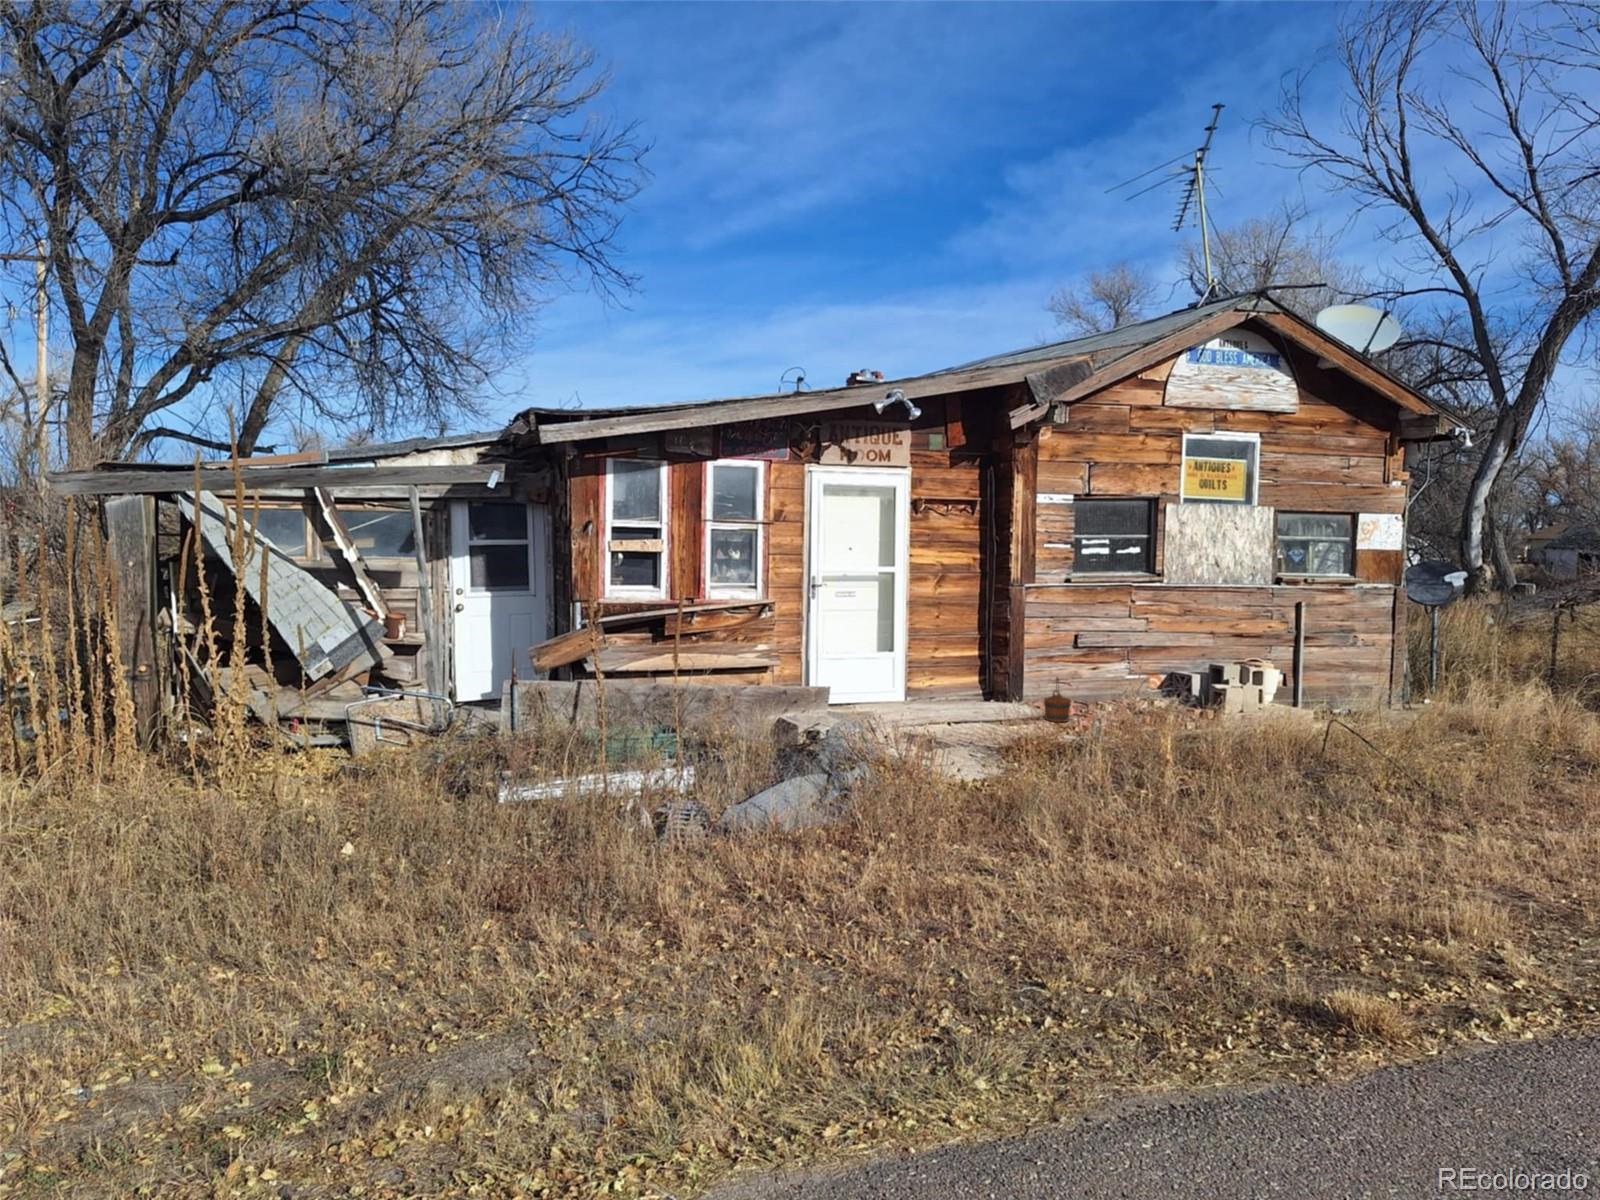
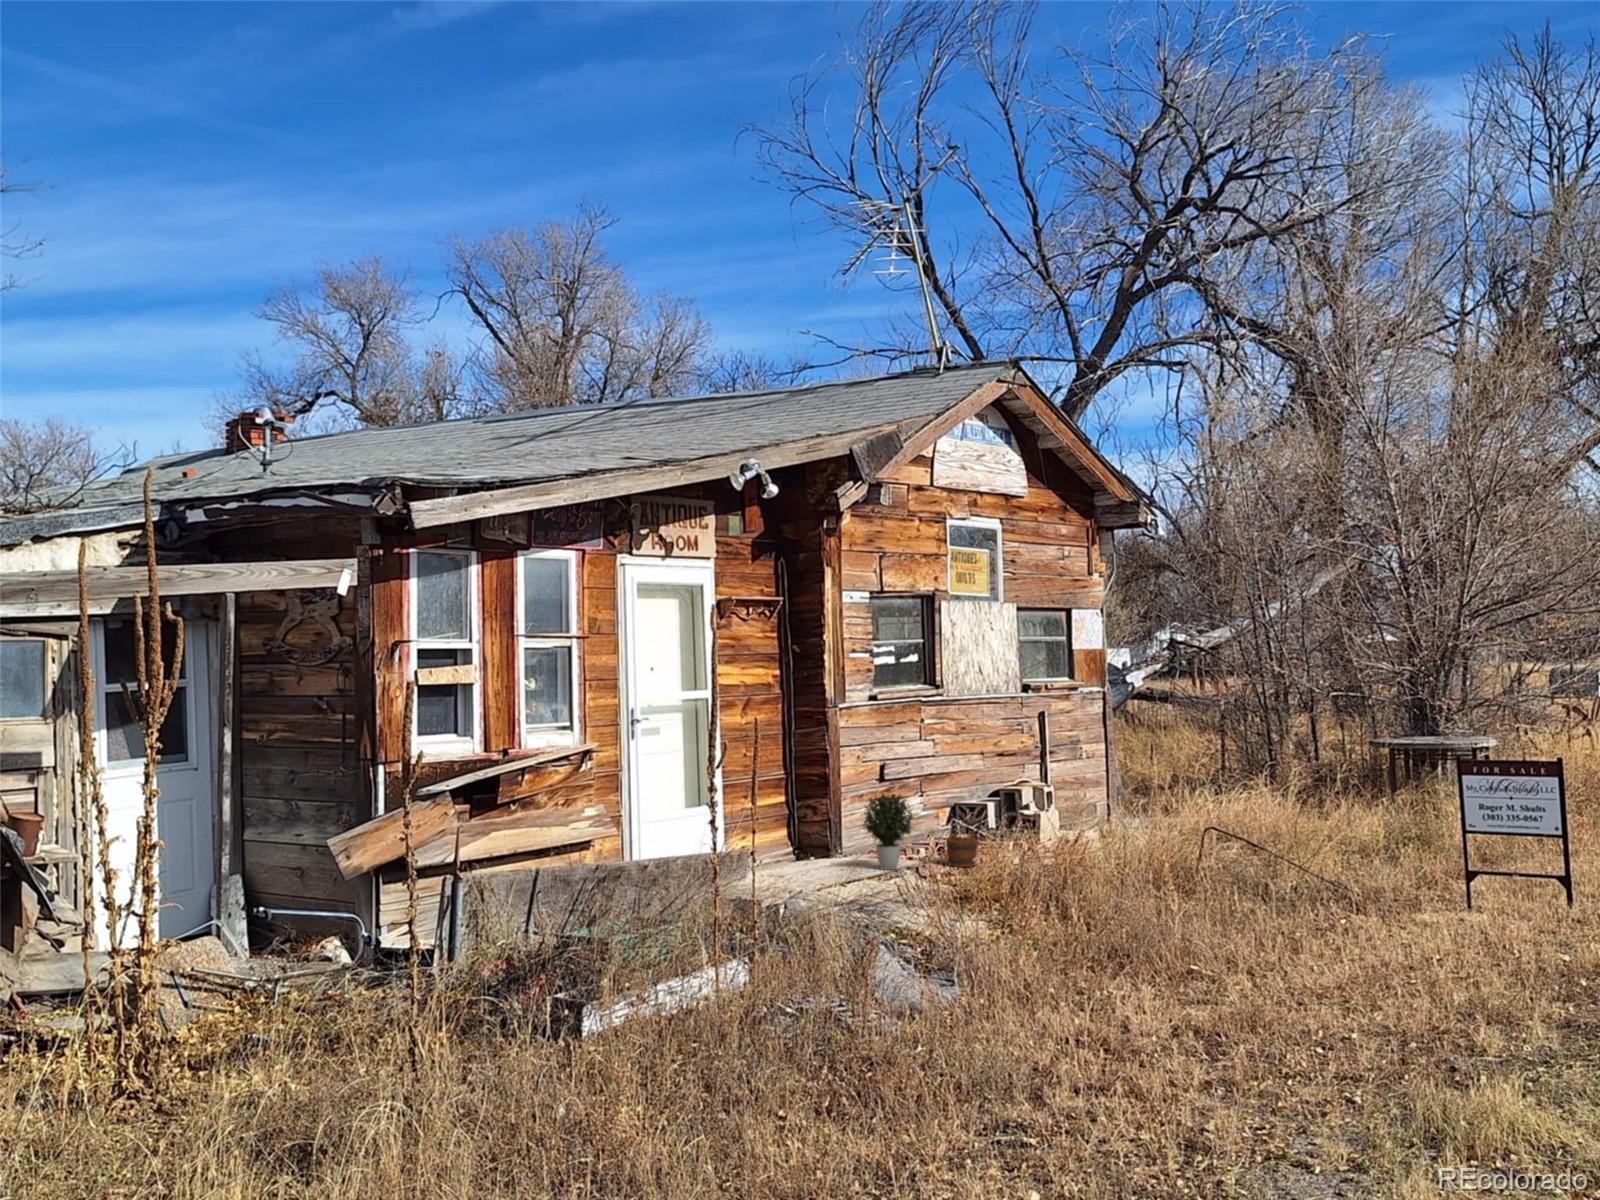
potted plant: none [967,654,1012,716] -> present [863,794,913,870]

